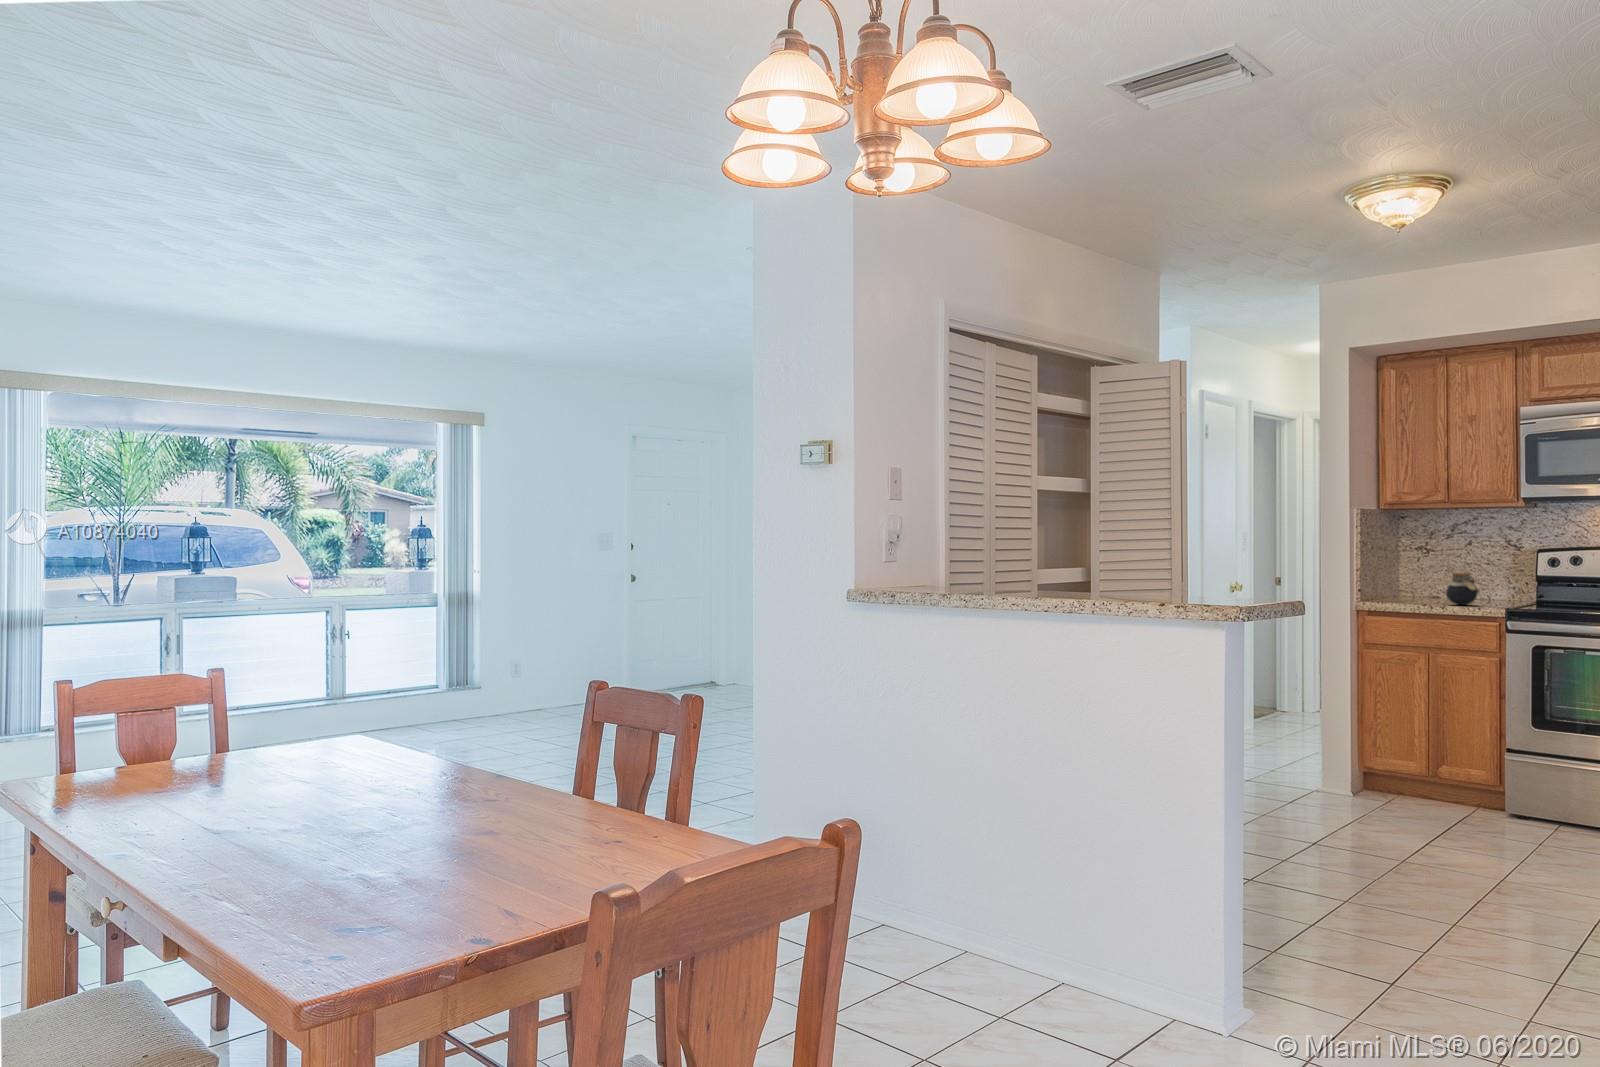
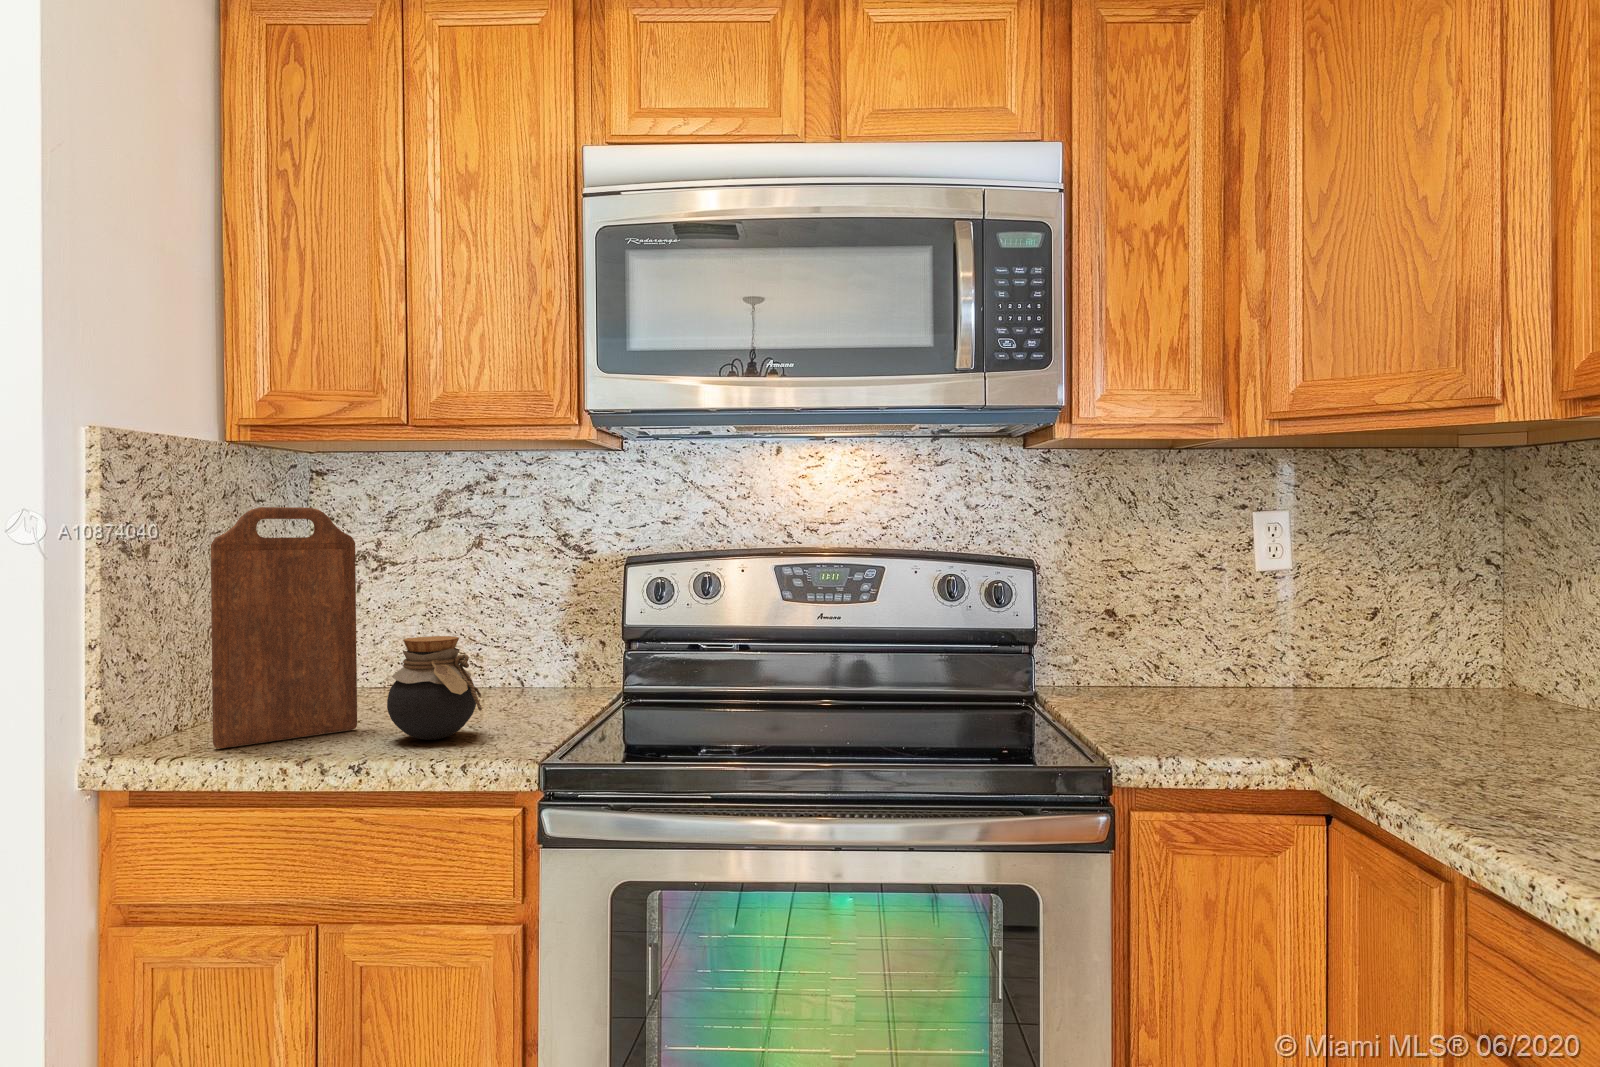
cutting board: none [1388,531,1432,603] -> present [211,507,357,748]

